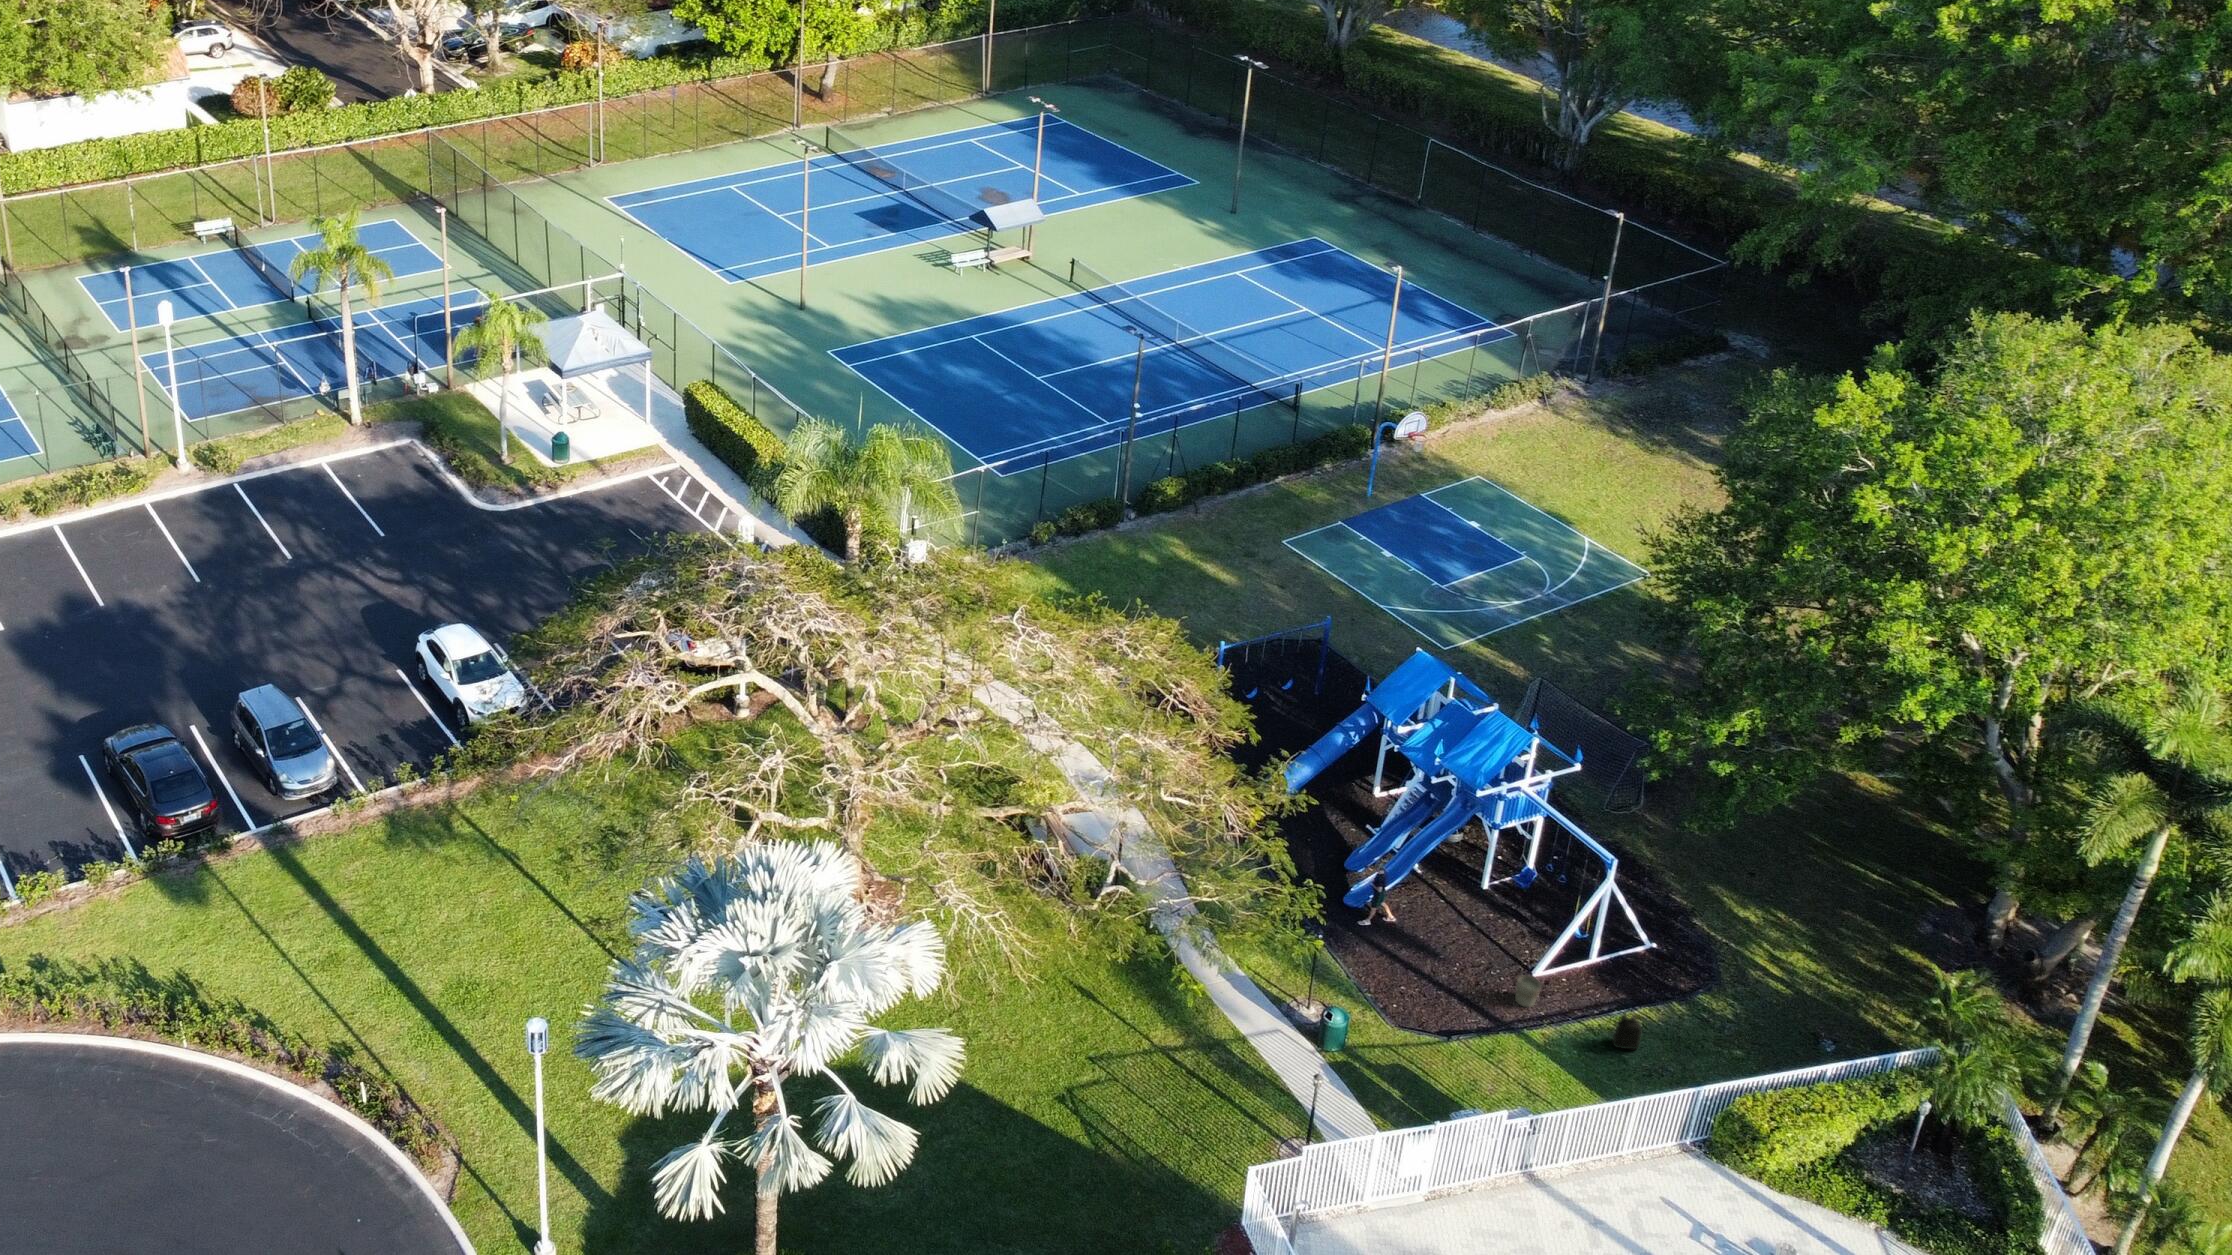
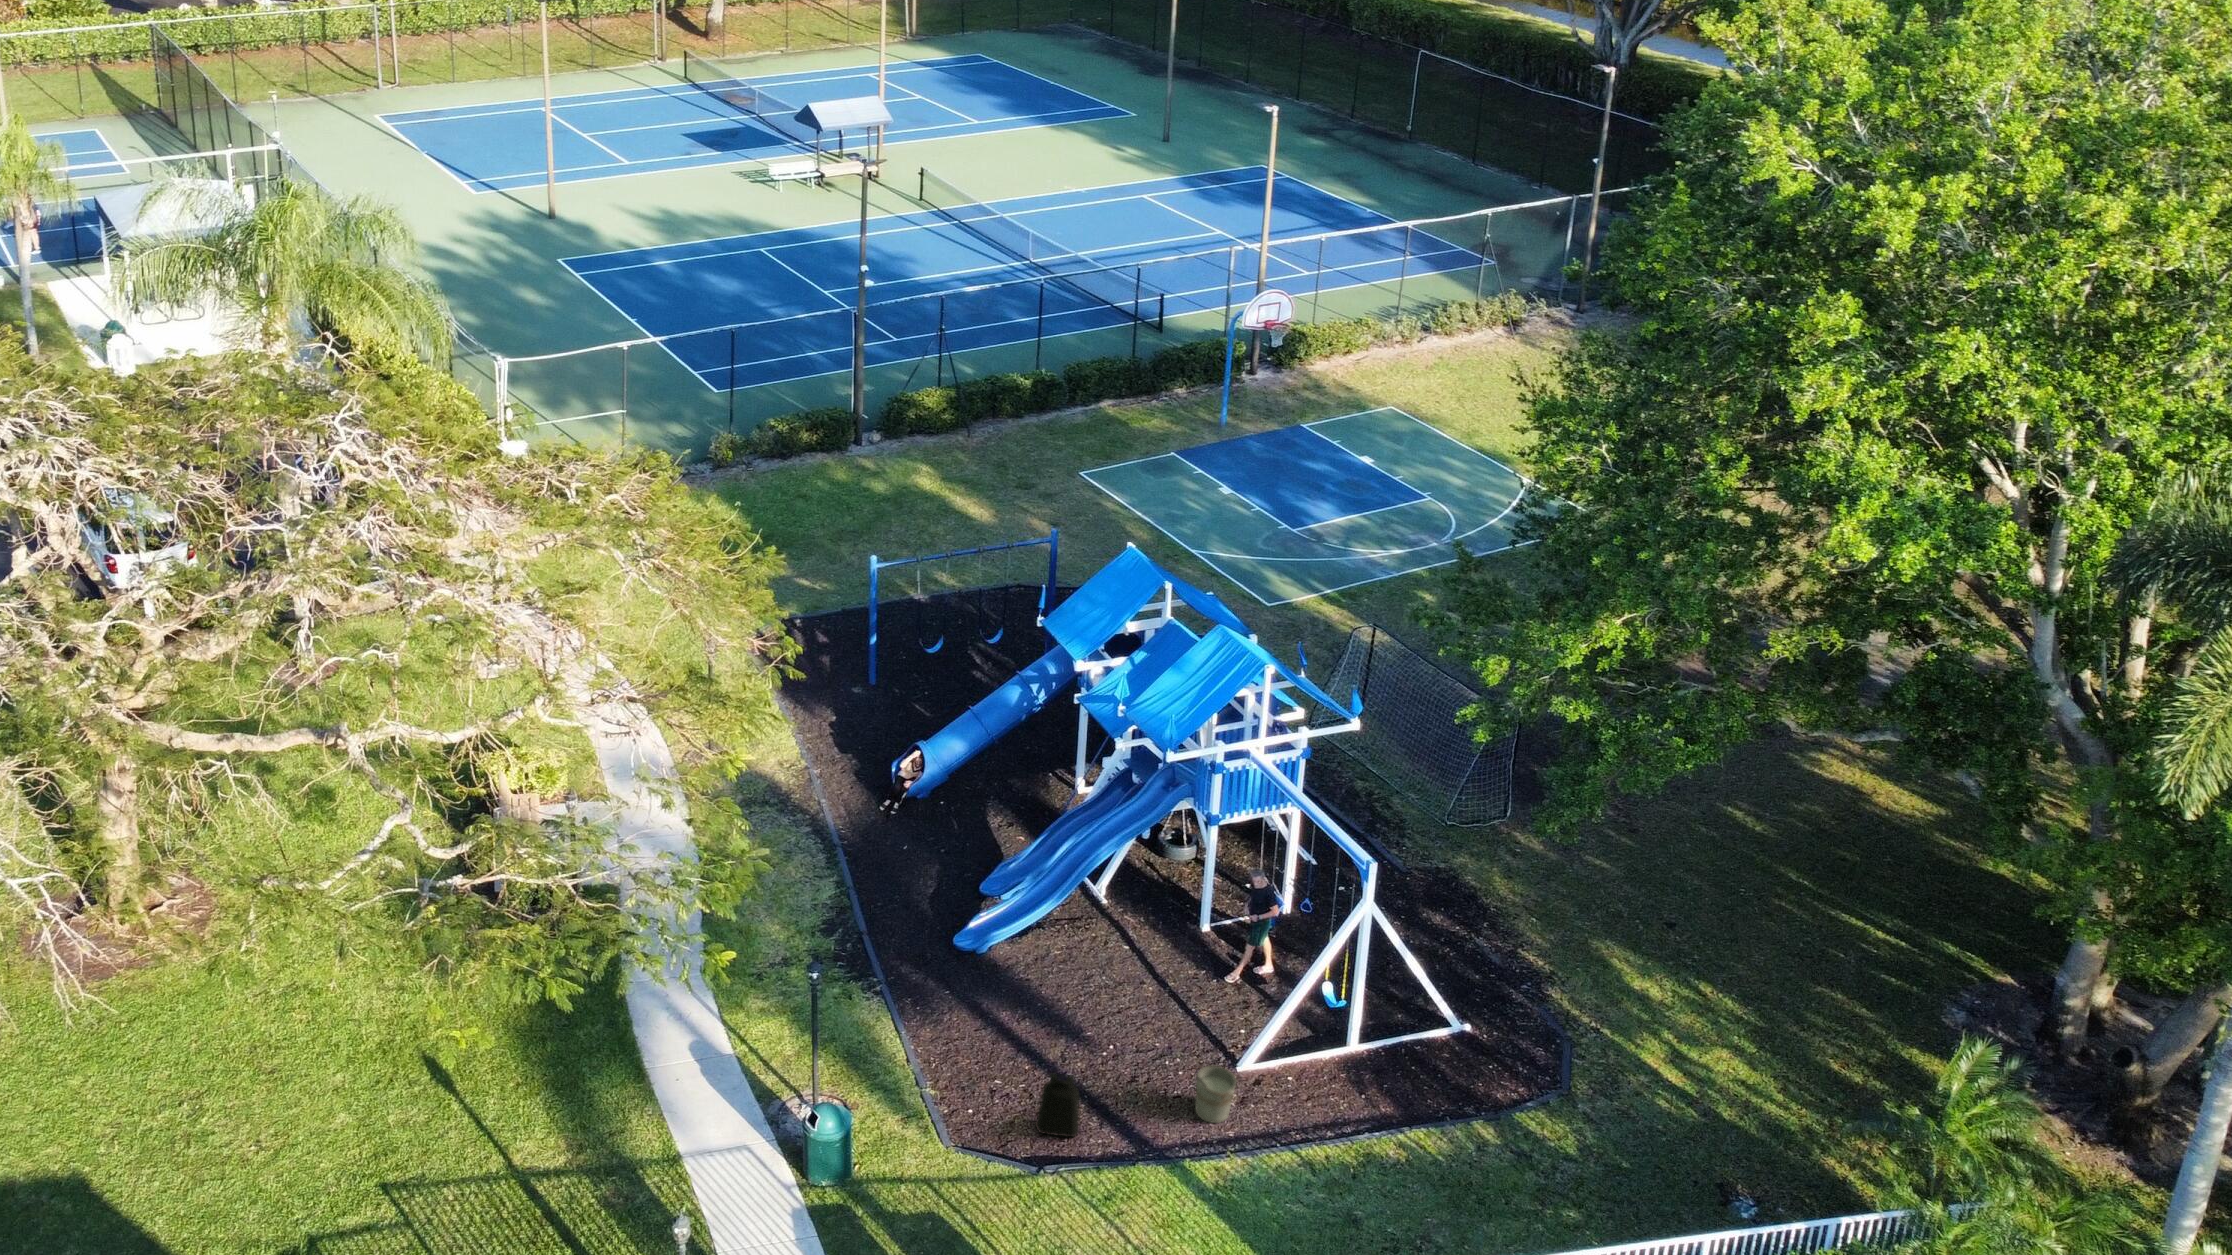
backpack: present [1612,1015,1641,1049] -> present [1035,1074,1080,1137]

